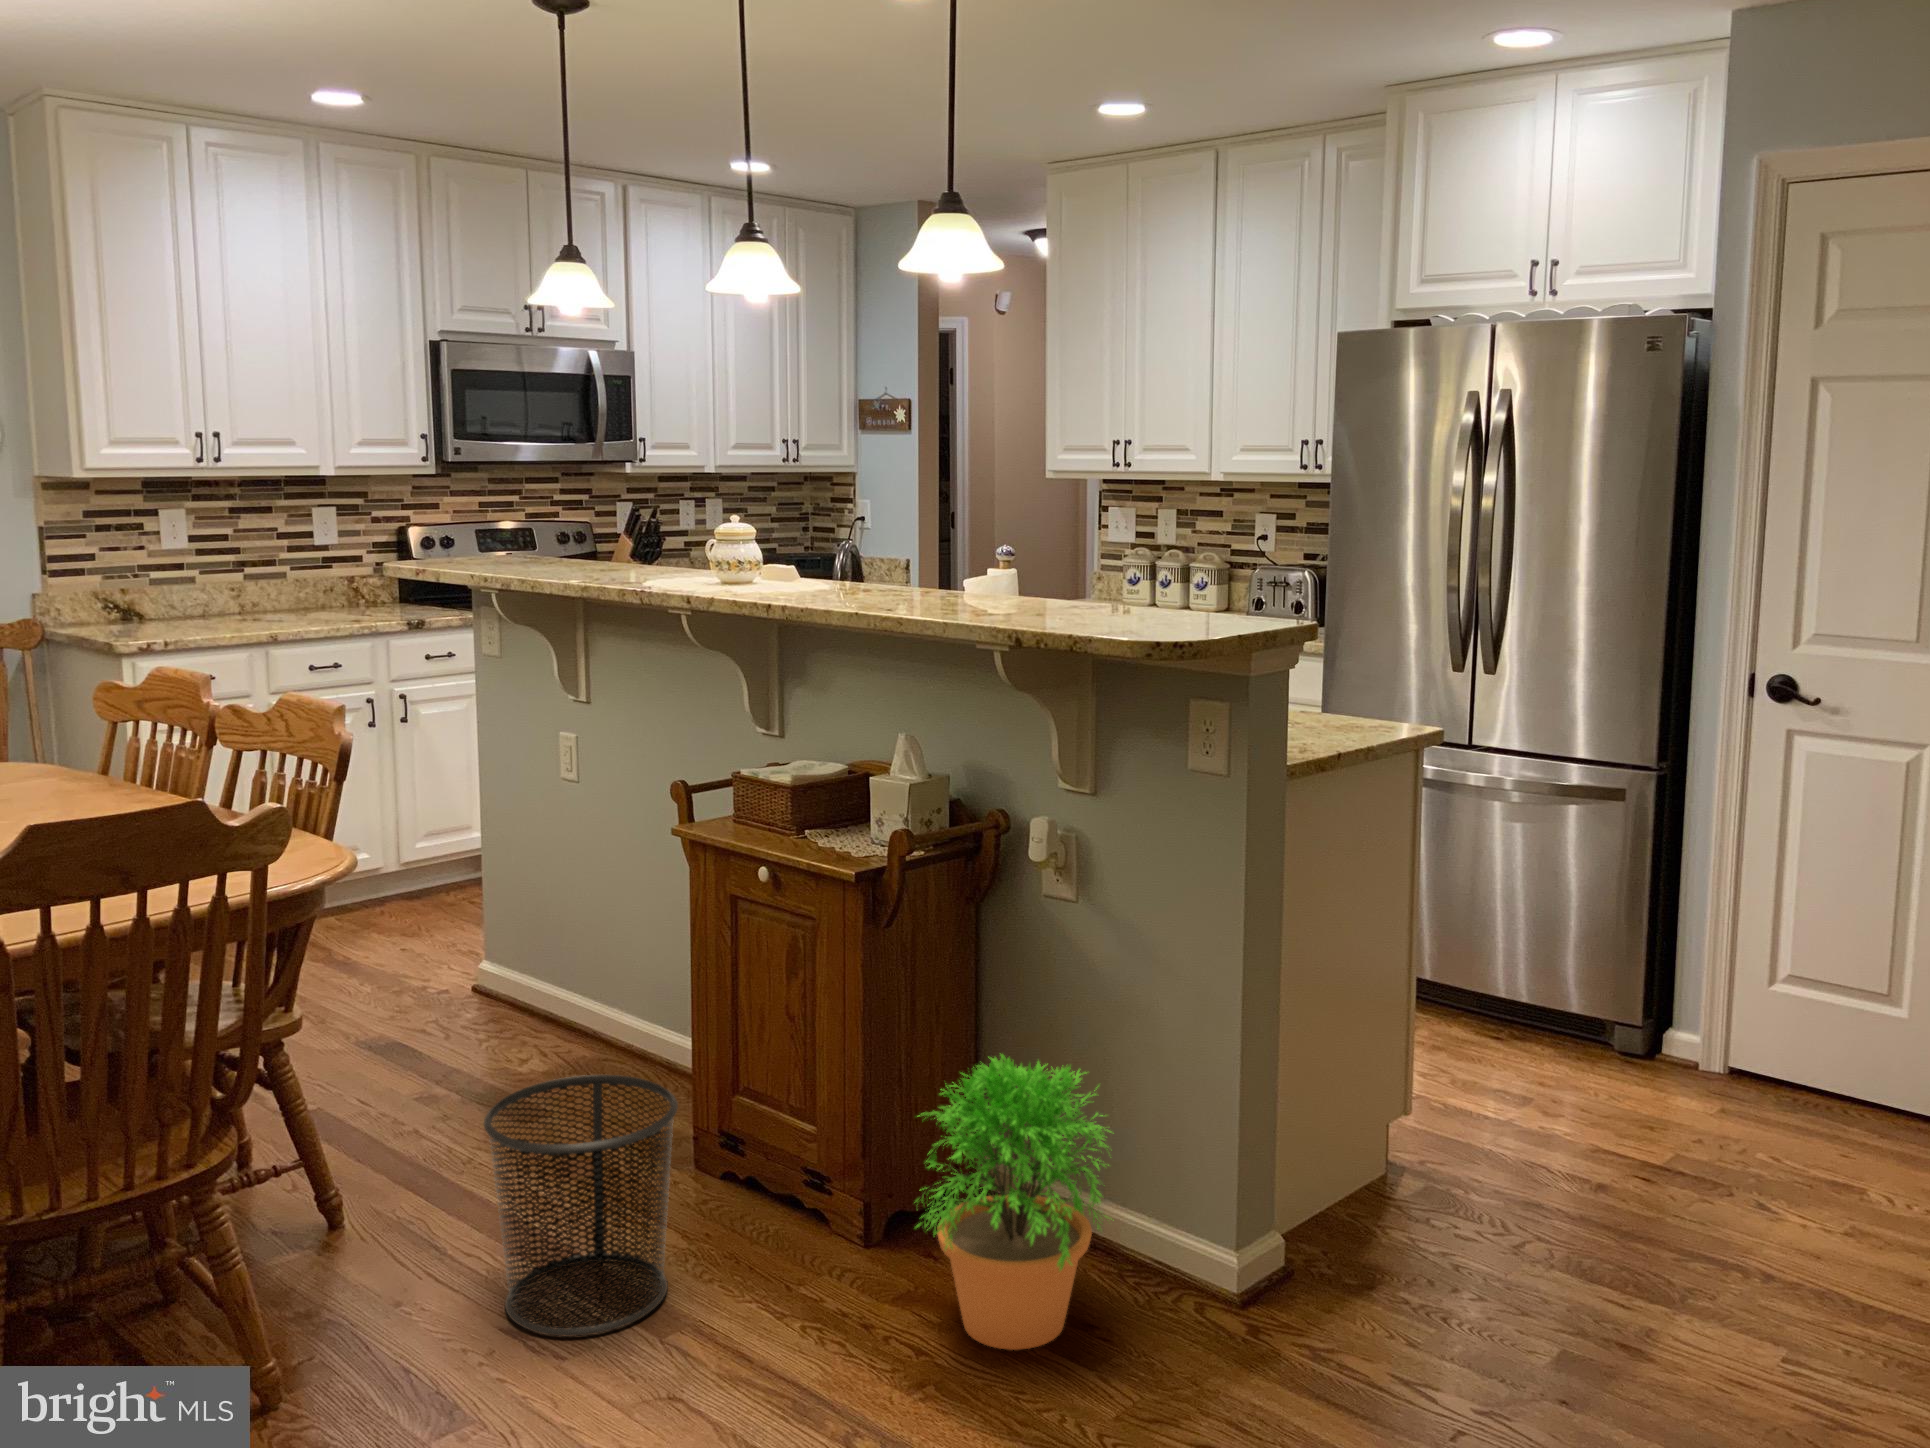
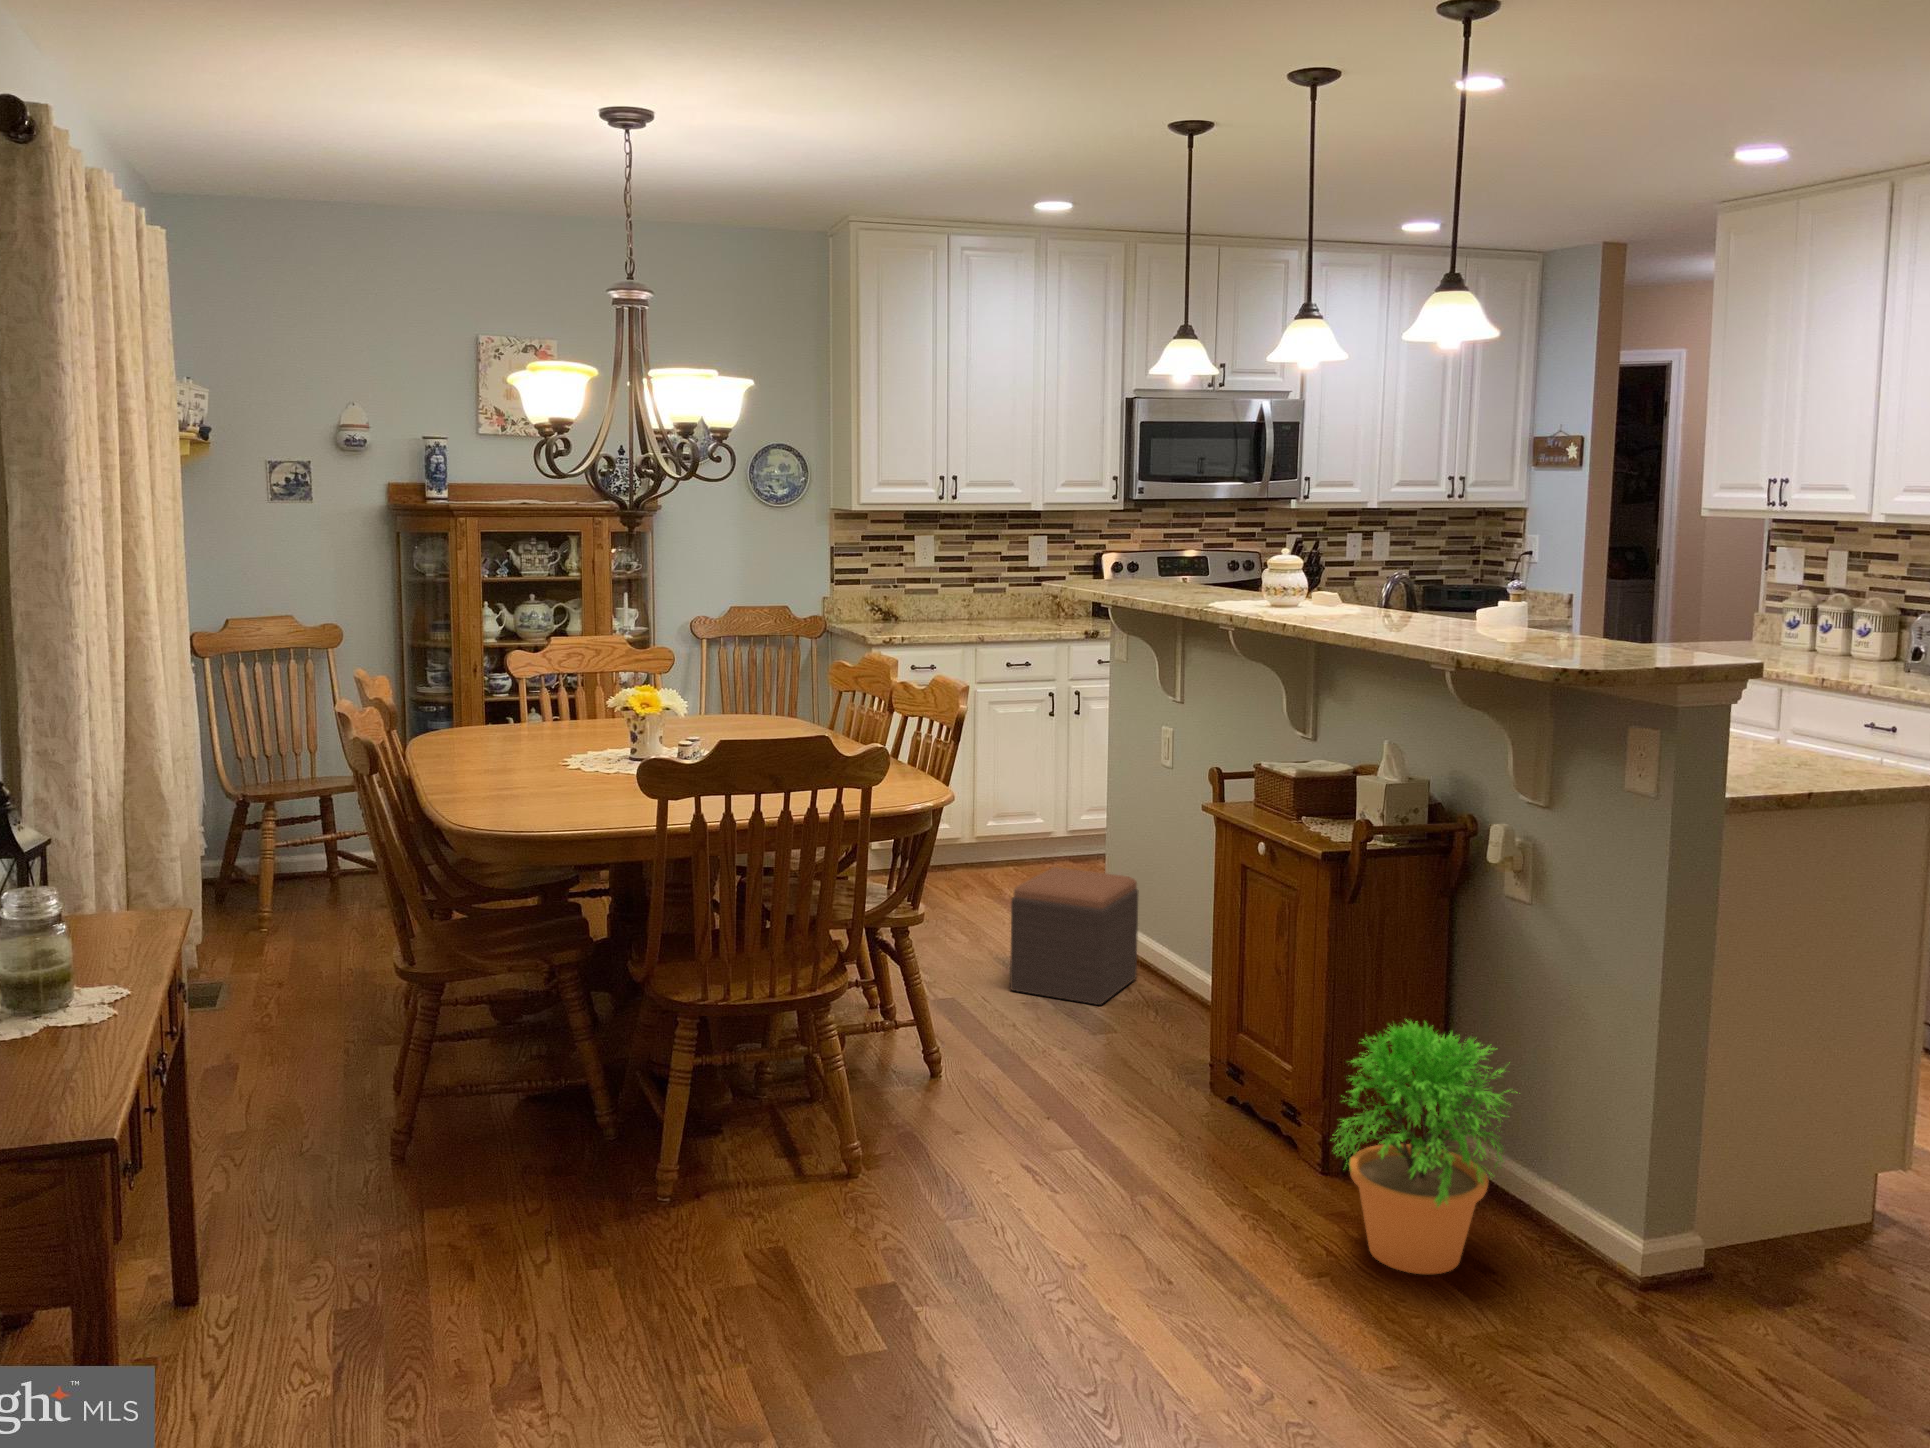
footstool: none [390,918,551,1084] -> present [1010,867,1138,1005]
waste bin: present [484,1075,678,1337] -> none [1016,986,1162,1182]

